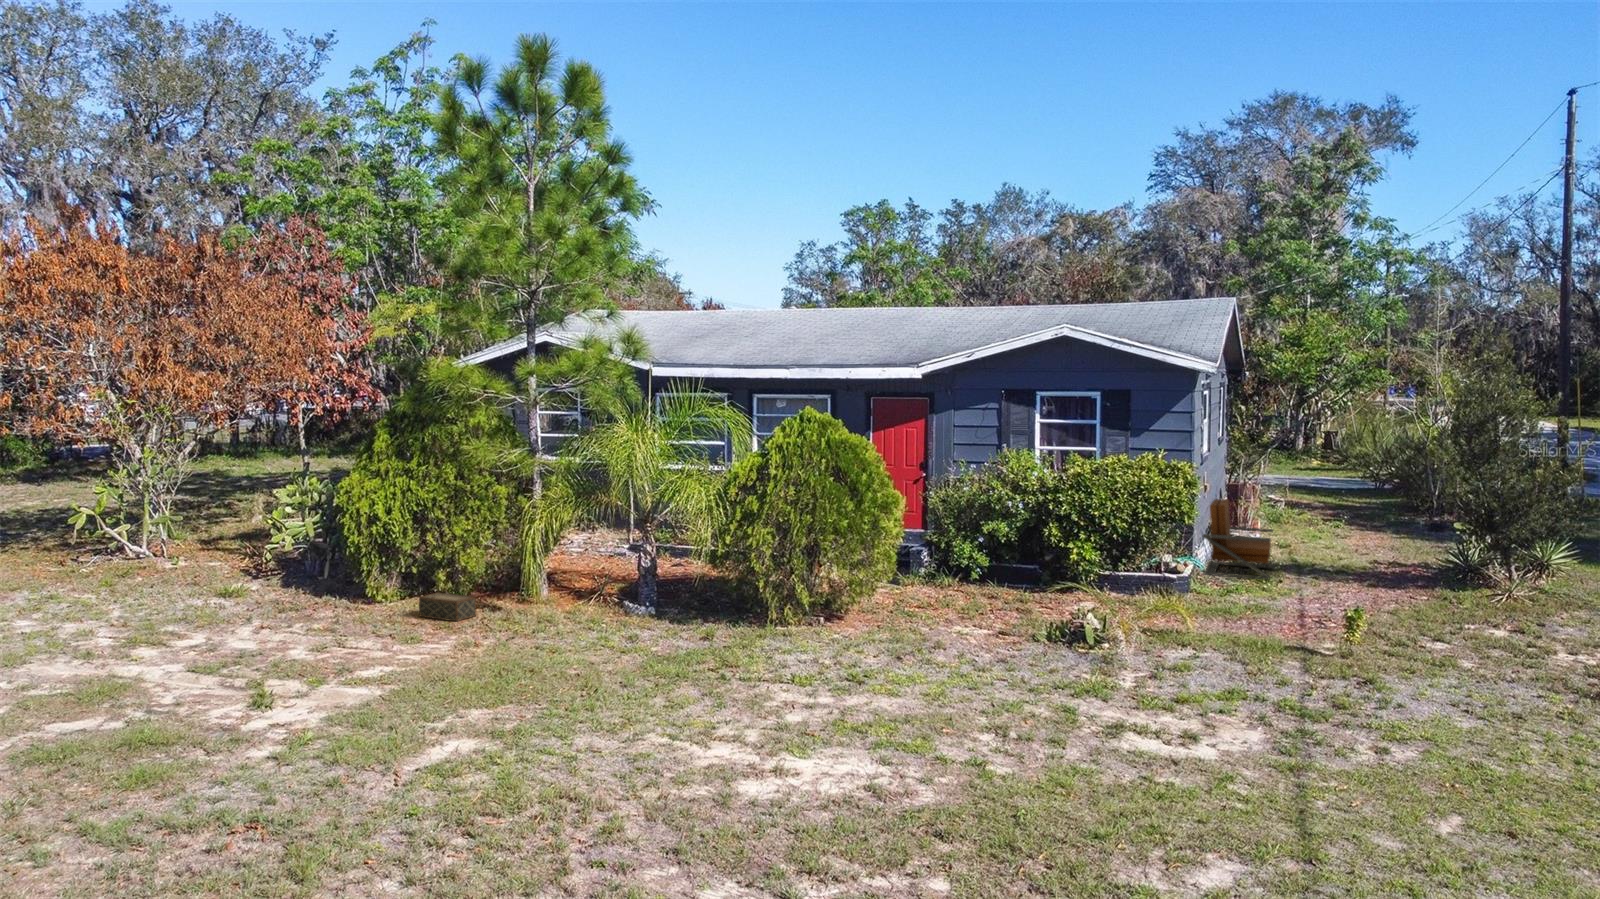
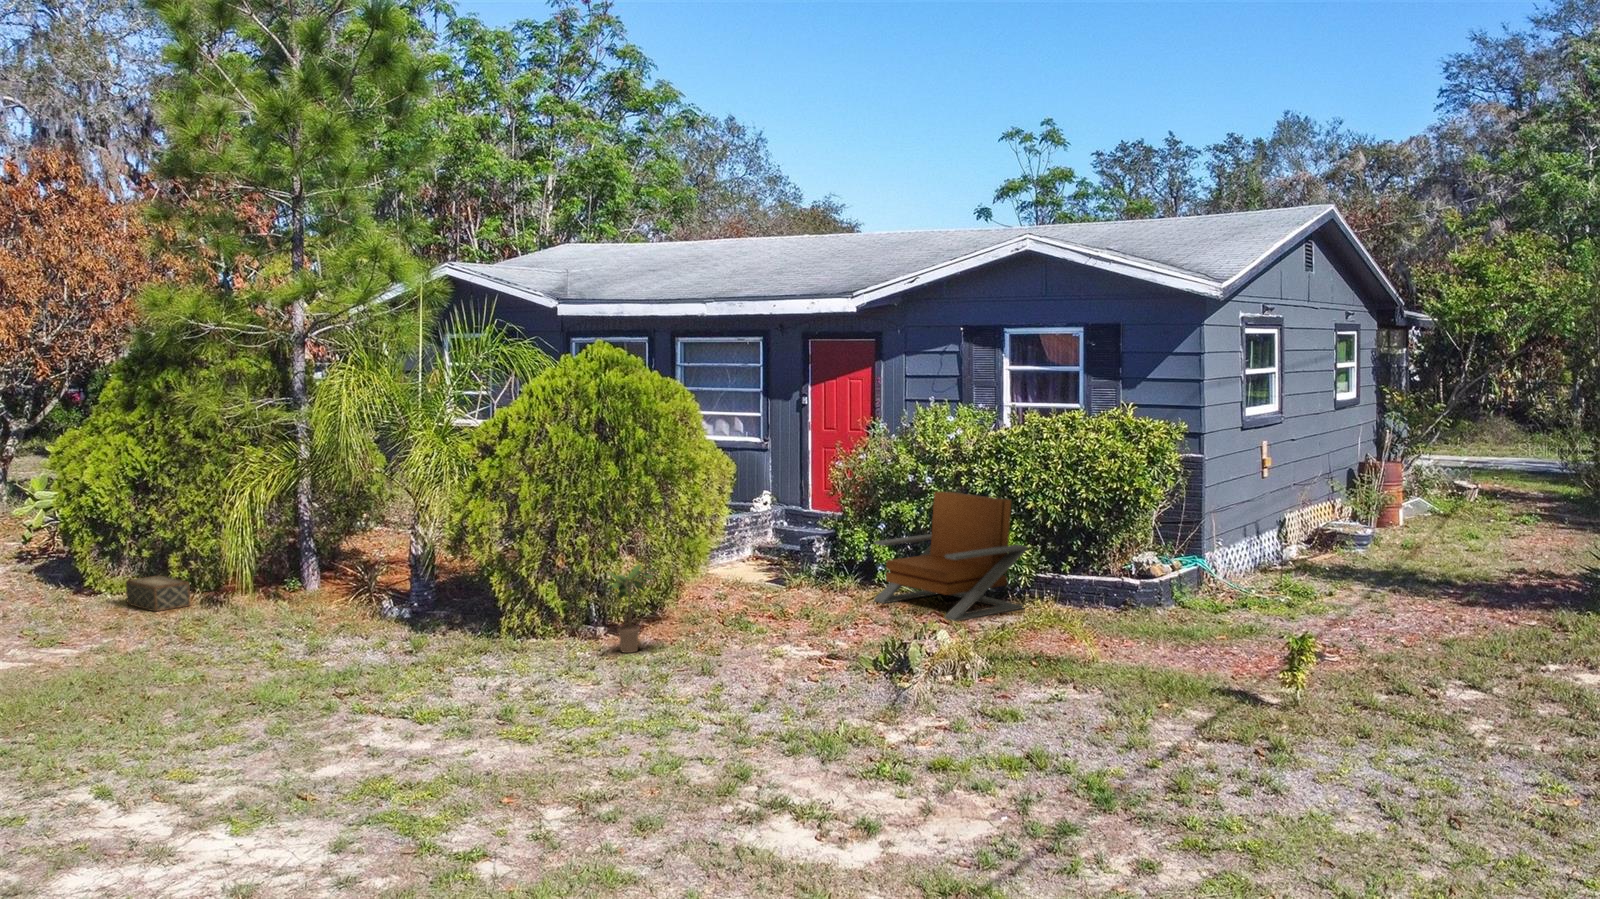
lounge chair: present [1203,499,1273,580] -> present [874,492,1028,621]
potted plant: none [864,572,898,638] -> present [605,565,653,653]

